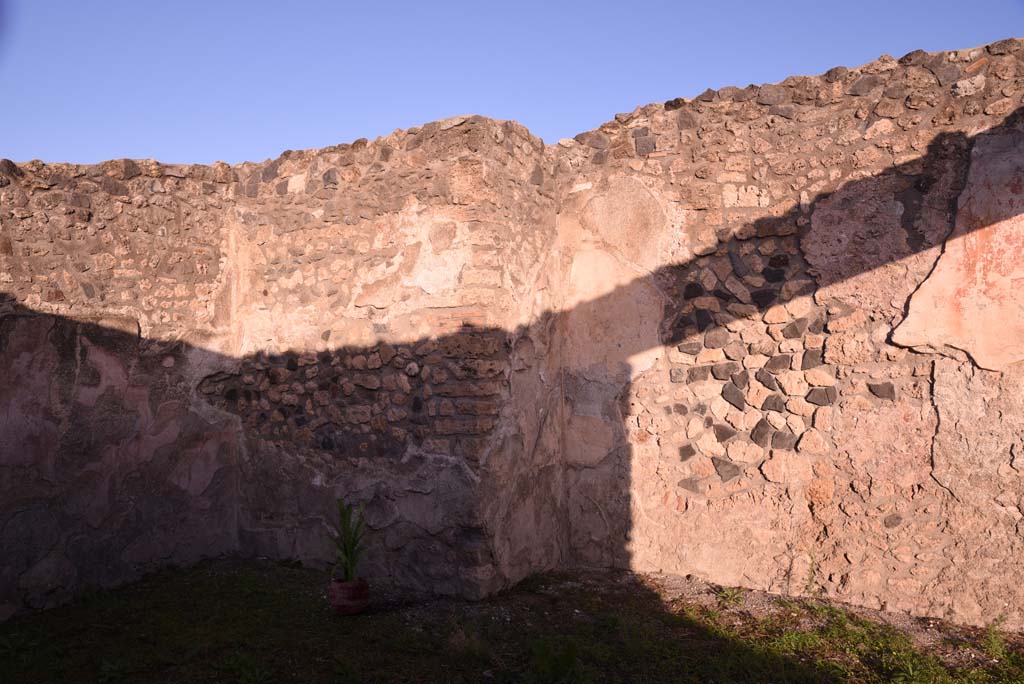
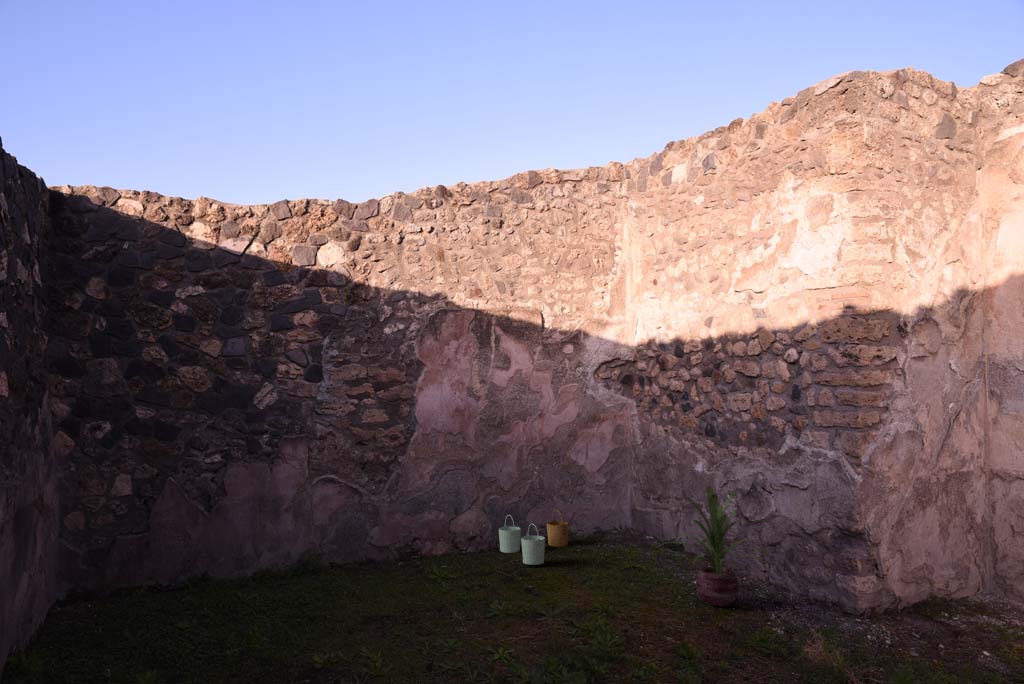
bucket: none [83,546,168,608] -> present [499,510,569,565]

